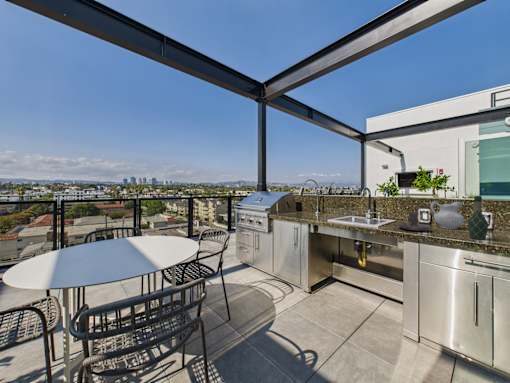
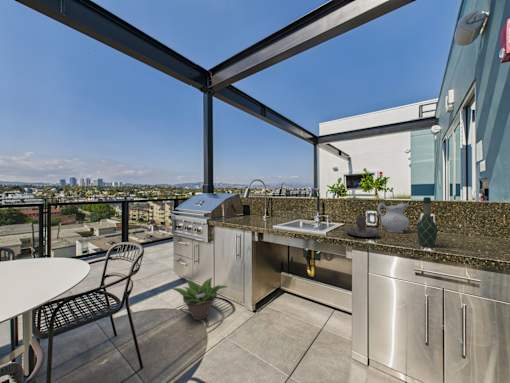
decorative plant: none [242,262,288,294] -> present [171,278,226,320]

